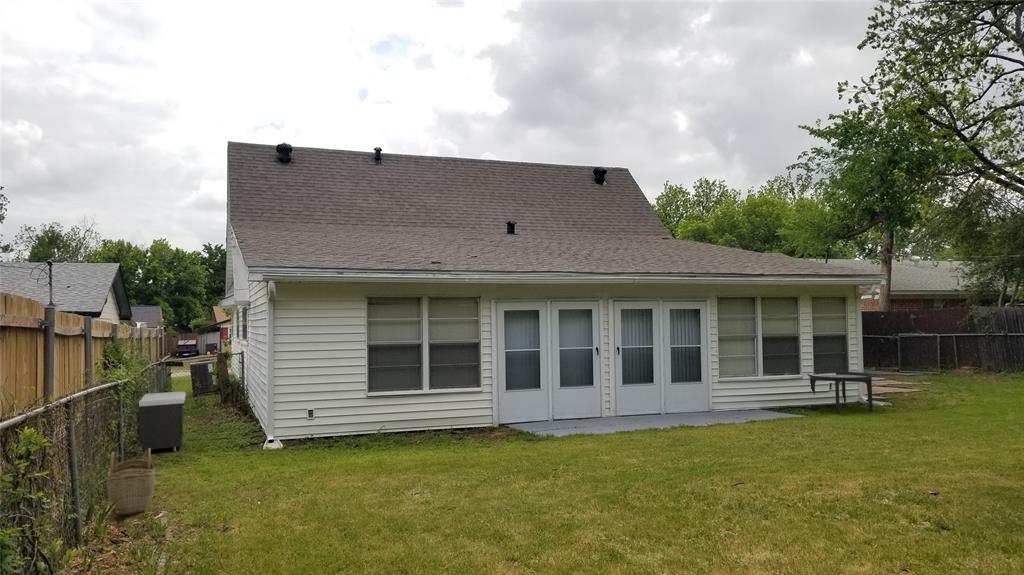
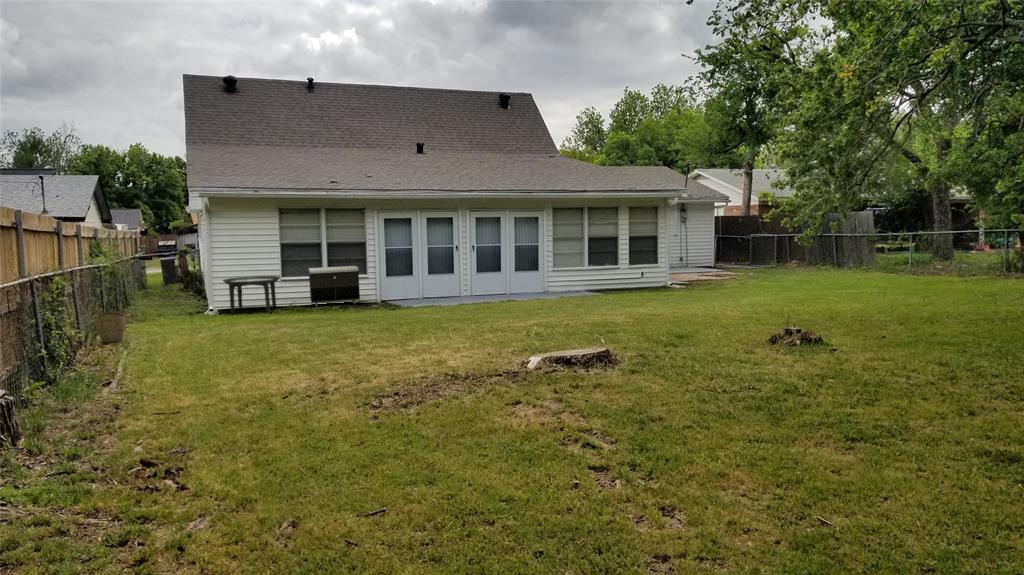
round table: present [807,372,874,414] -> present [223,276,280,313]
storage bench: present [139,391,186,454] -> present [309,266,360,306]

